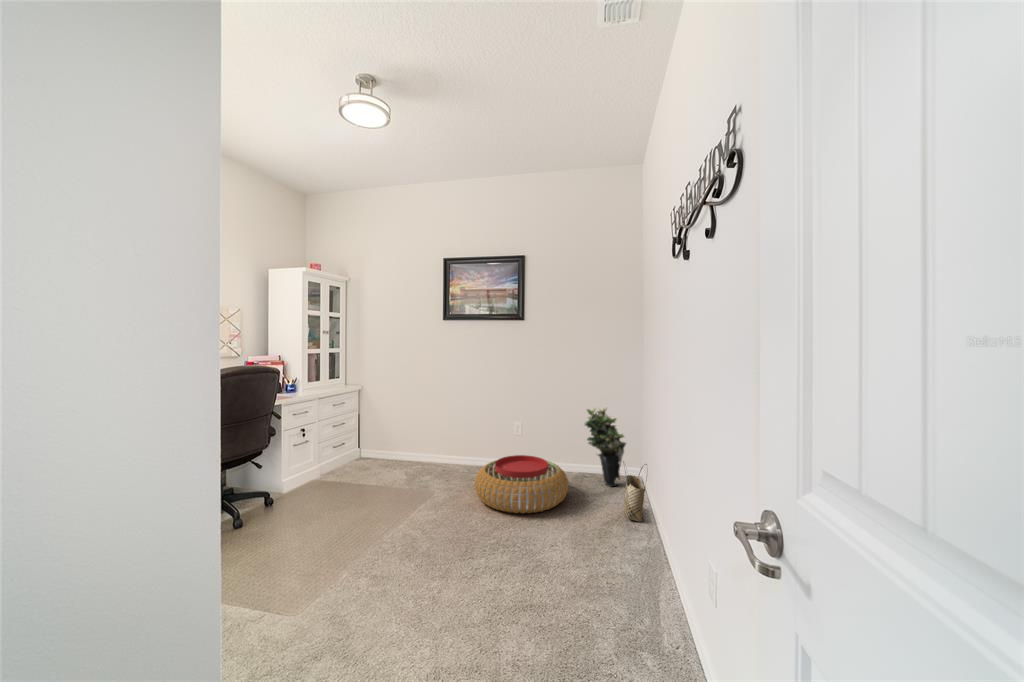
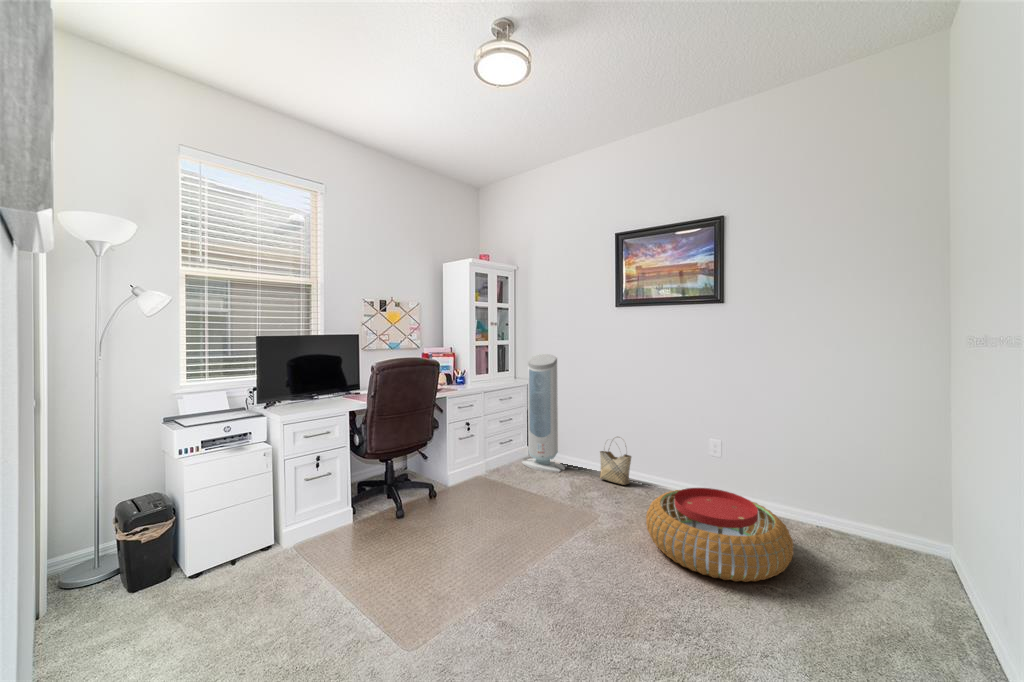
air purifier: none [355,360,398,468] -> present [522,354,565,472]
potted plant: present [584,408,626,487] -> none [823,434,913,566]
woven basket: present [623,461,647,522] -> present [600,451,631,485]

